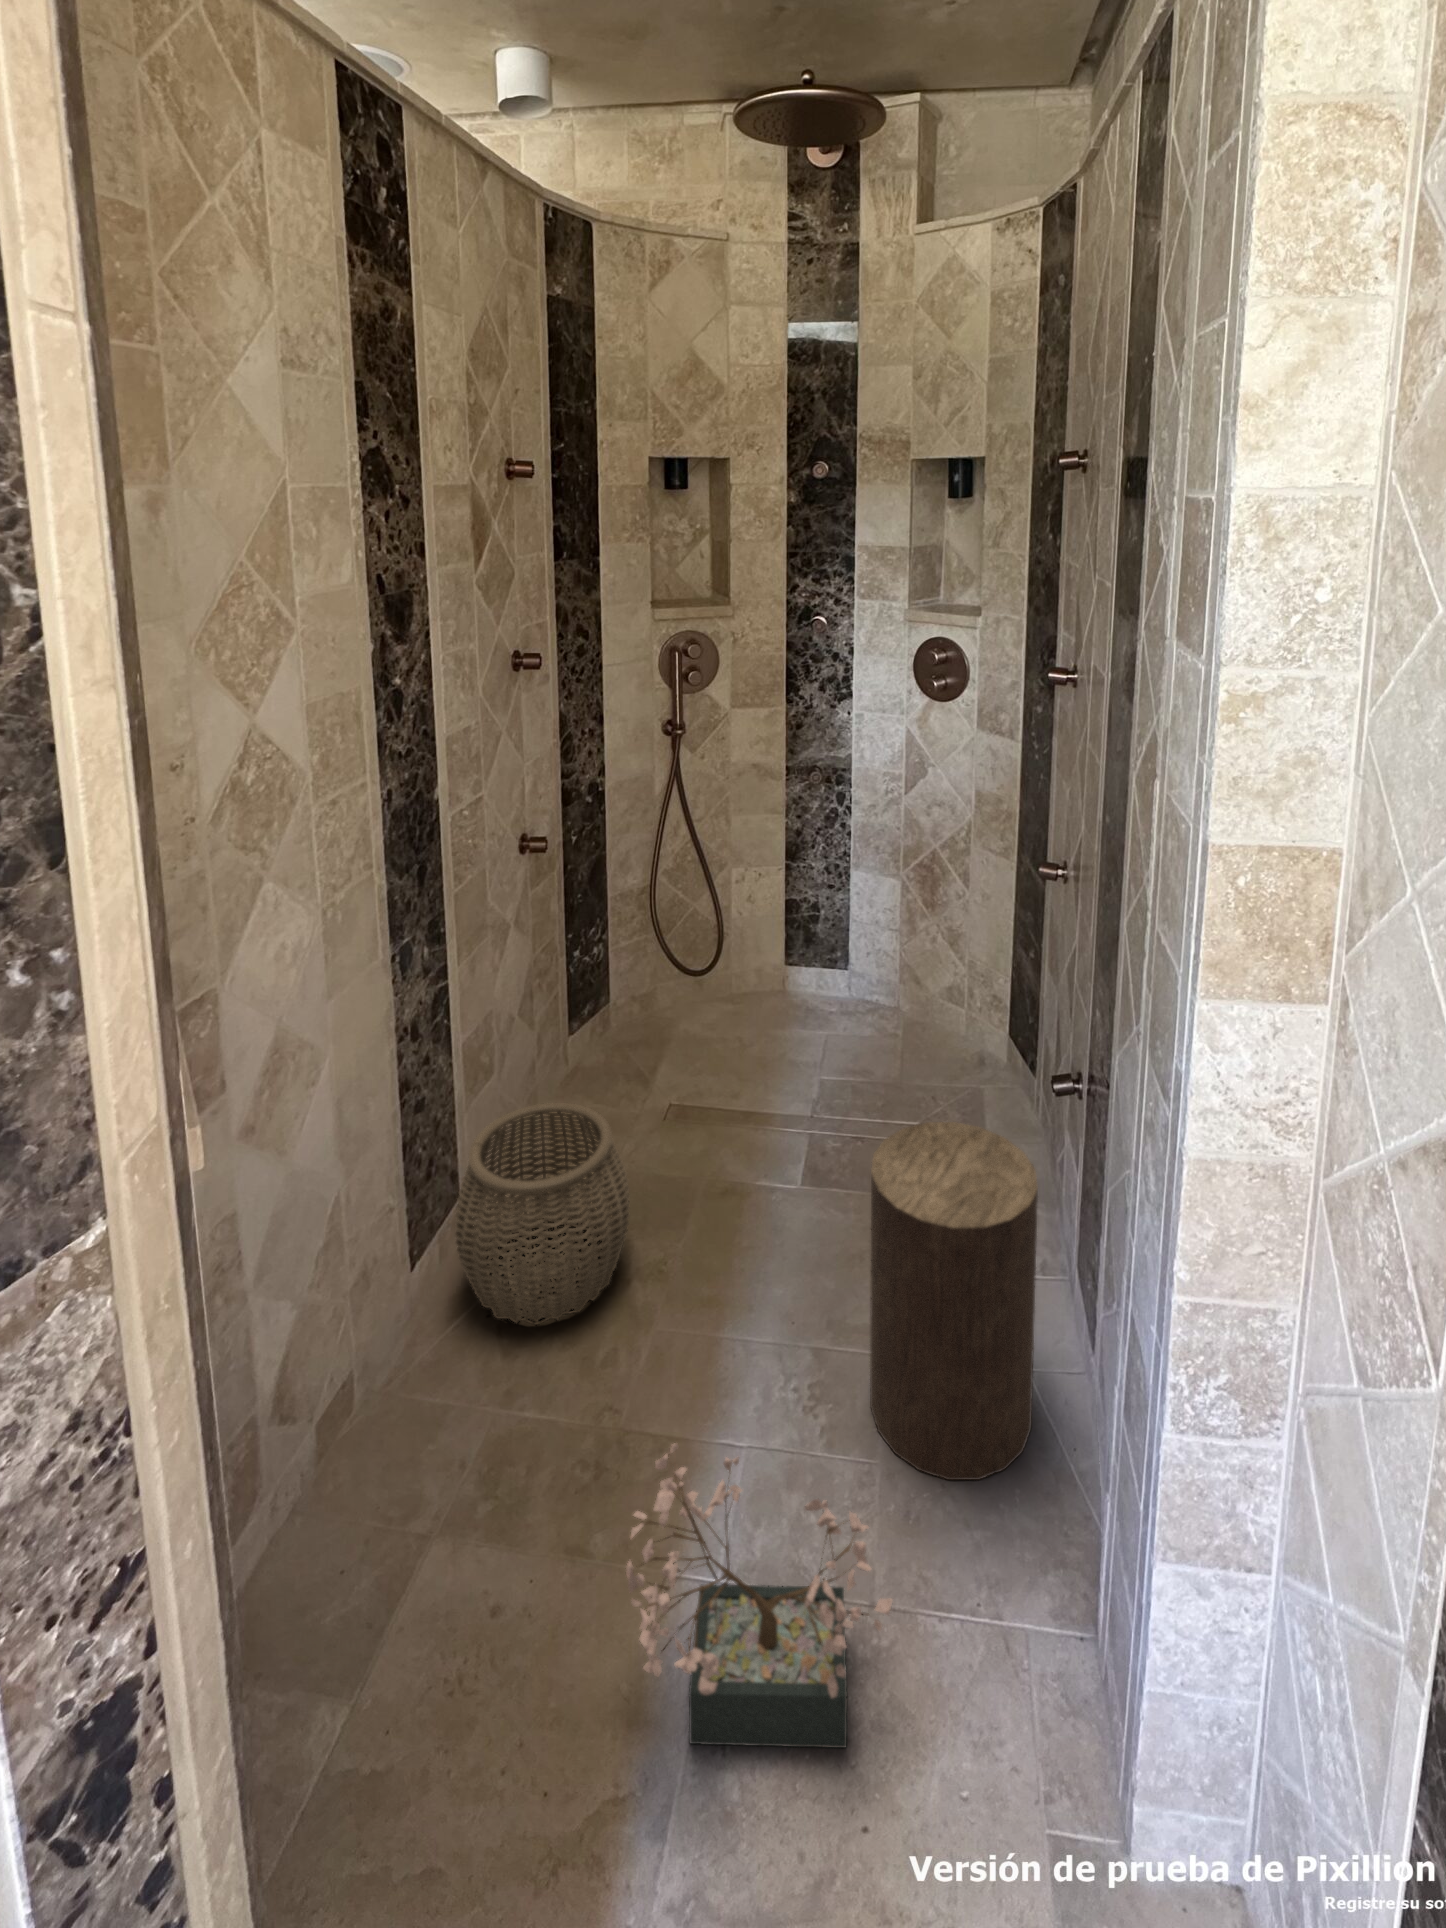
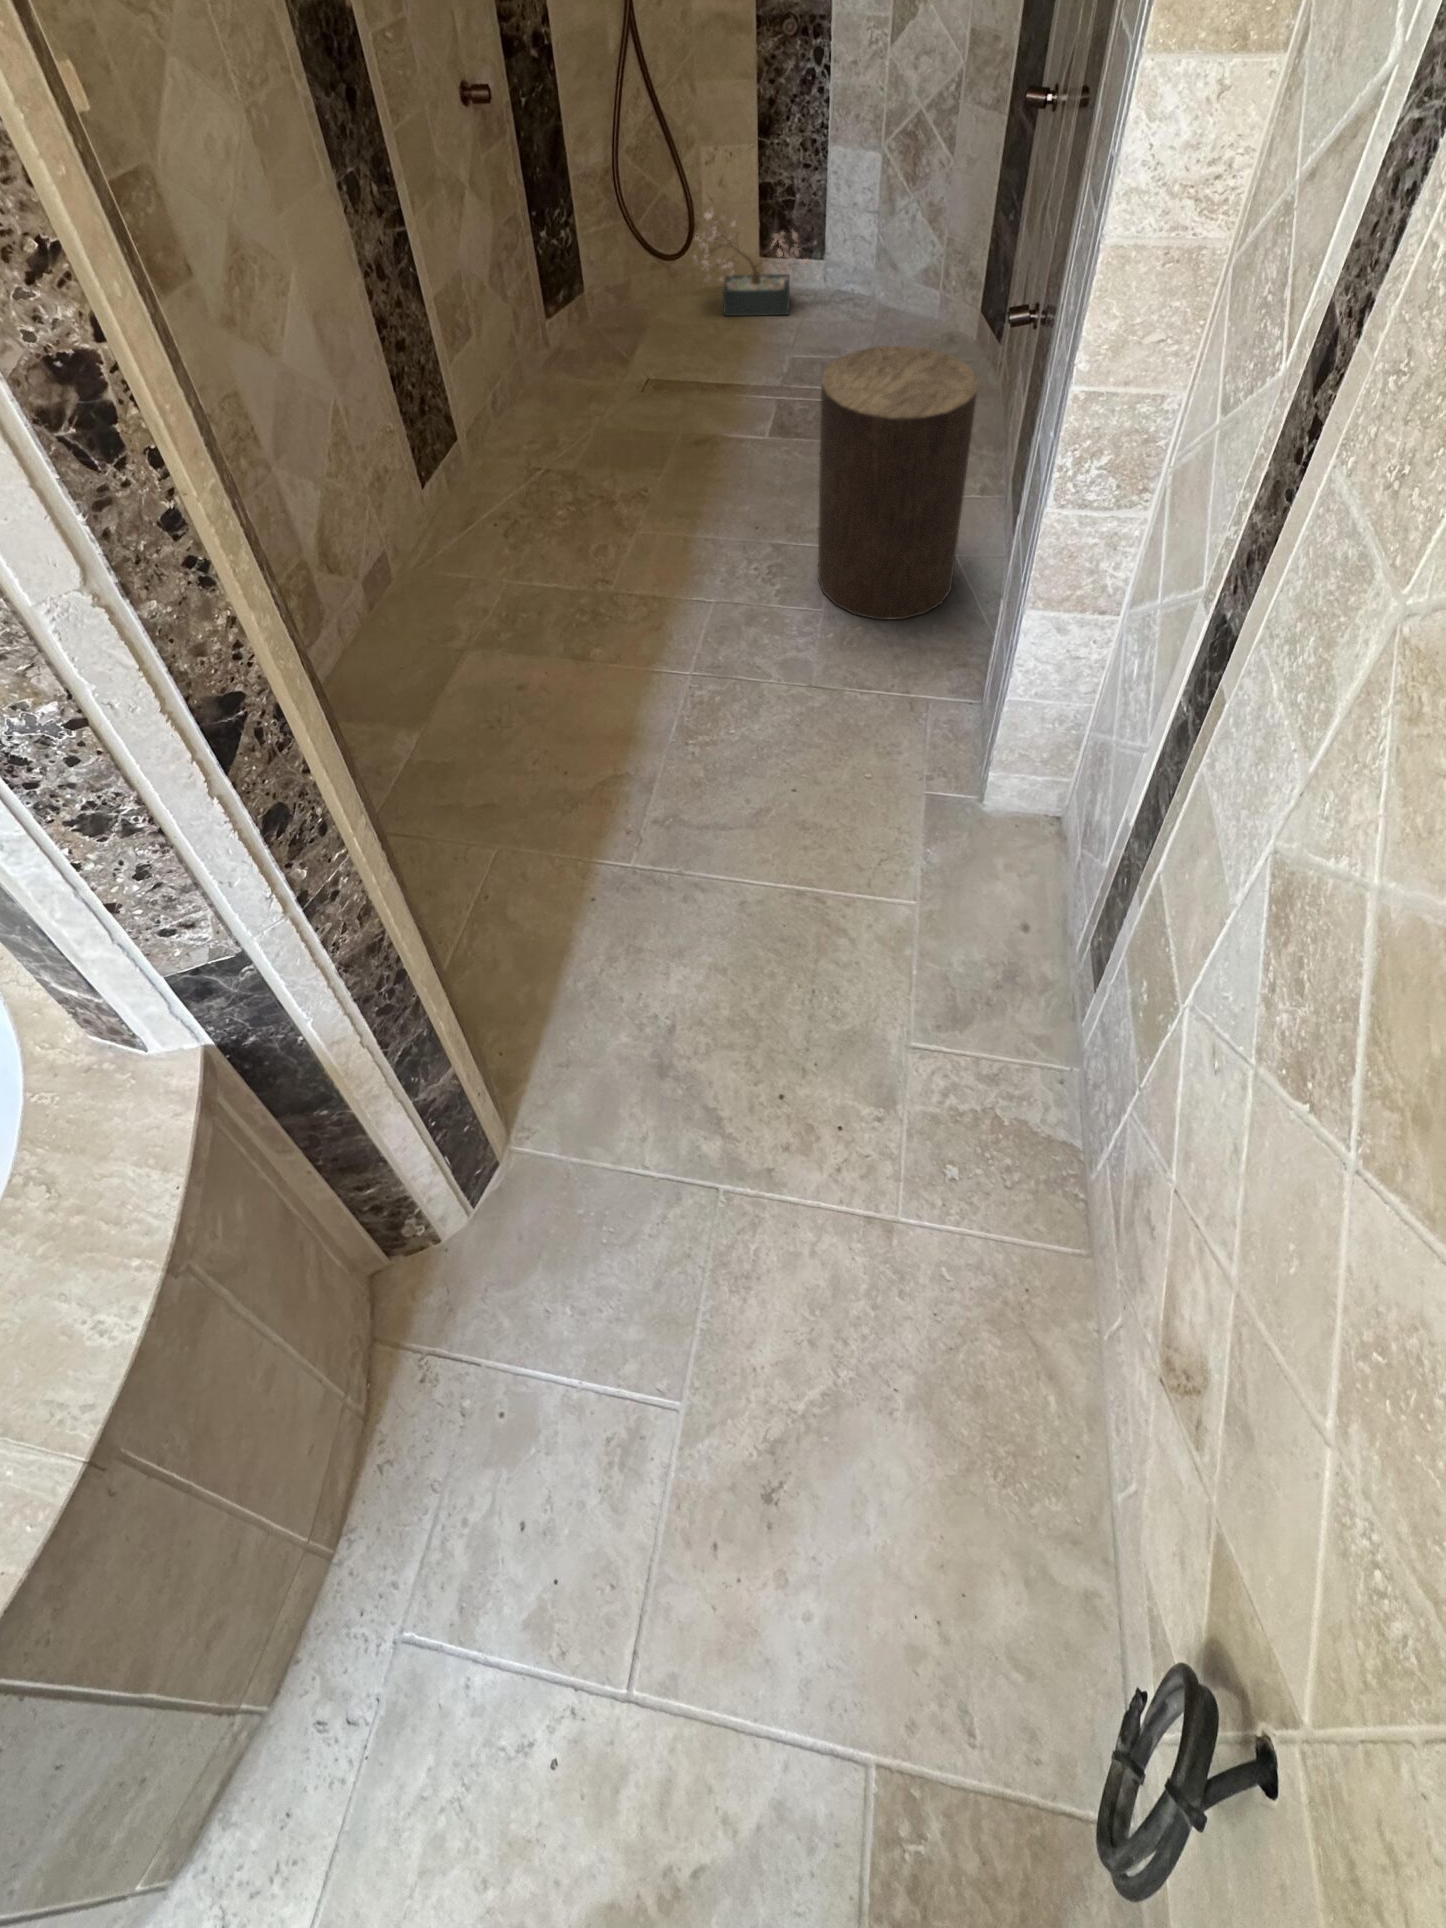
woven basket: present [455,1103,630,1325] -> none [452,355,609,530]
decorative plant: present [626,1443,892,1748] -> present [694,208,809,316]

